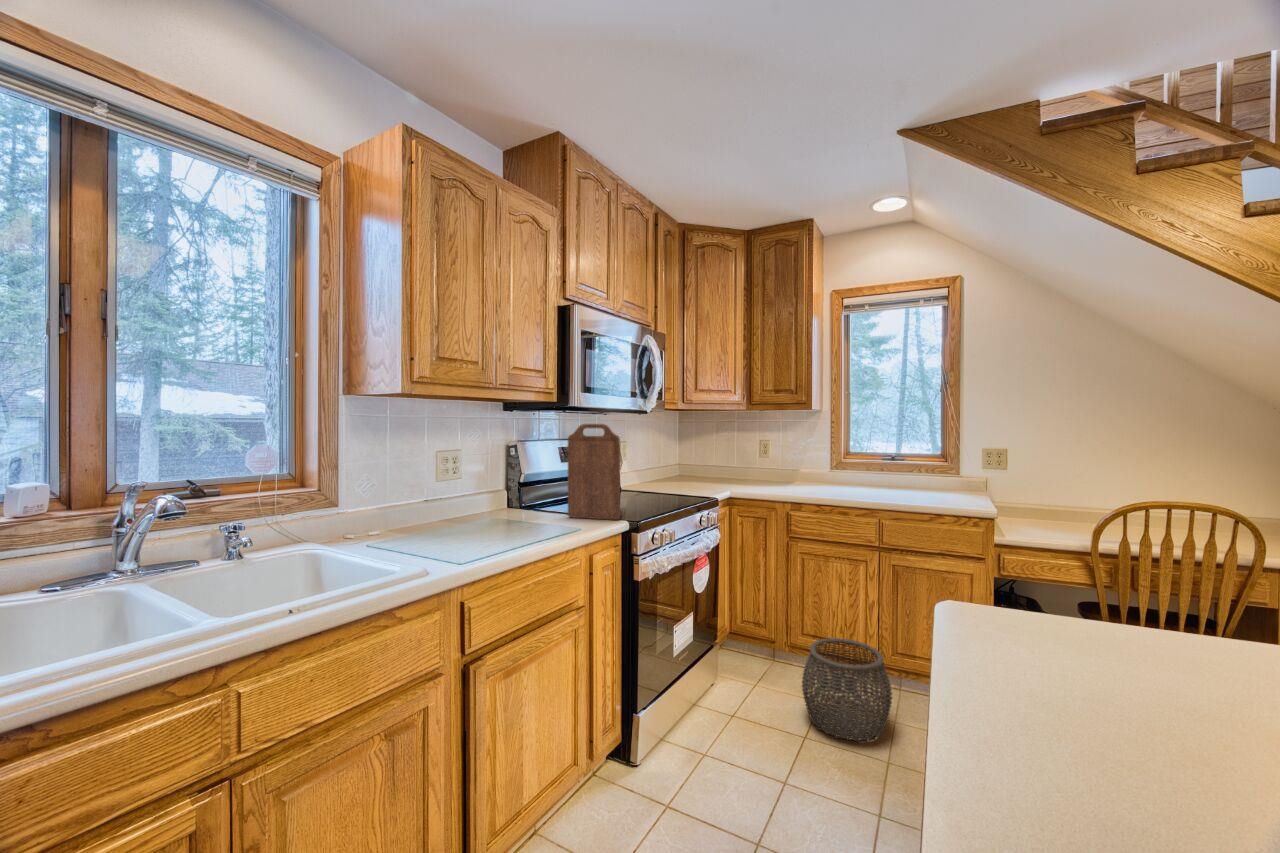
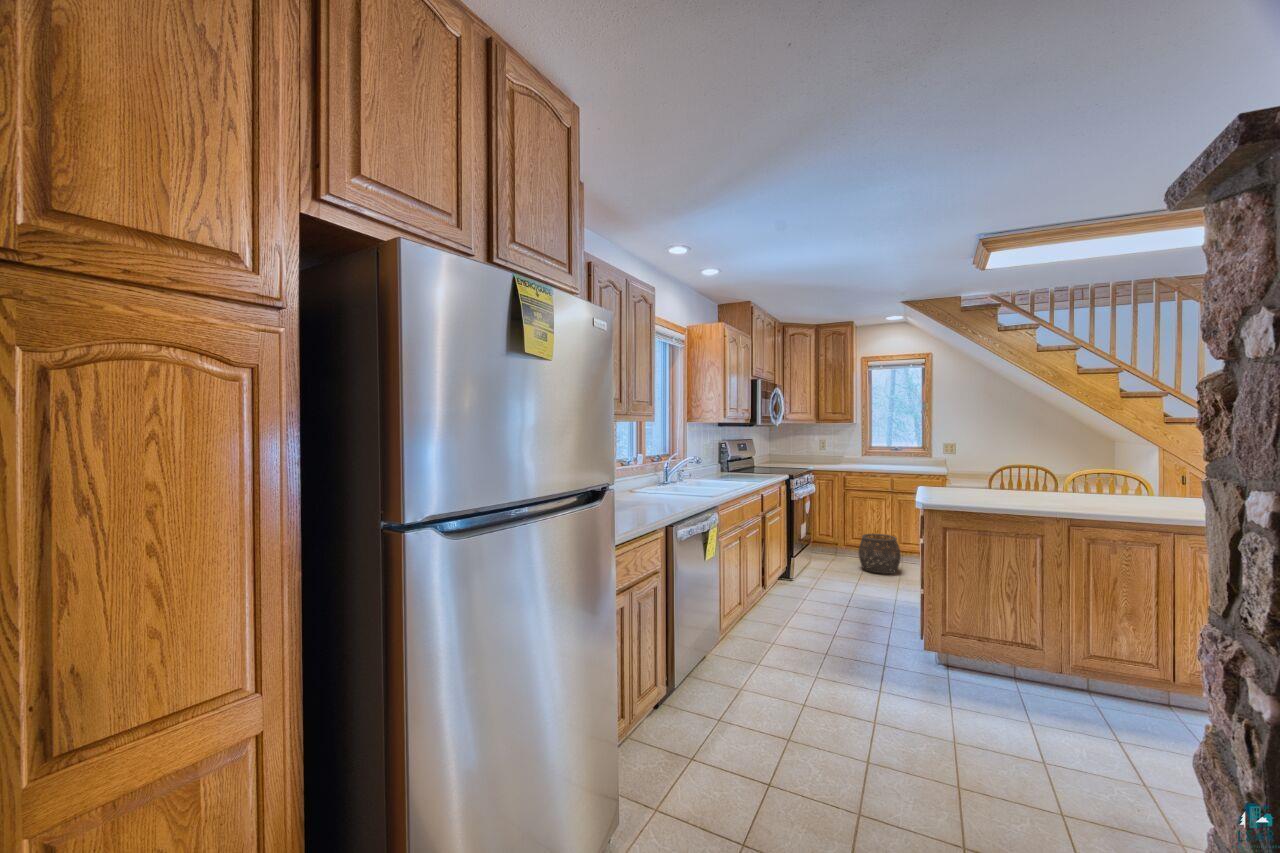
cutting board: present [568,424,620,520] -> none [759,432,784,474]

